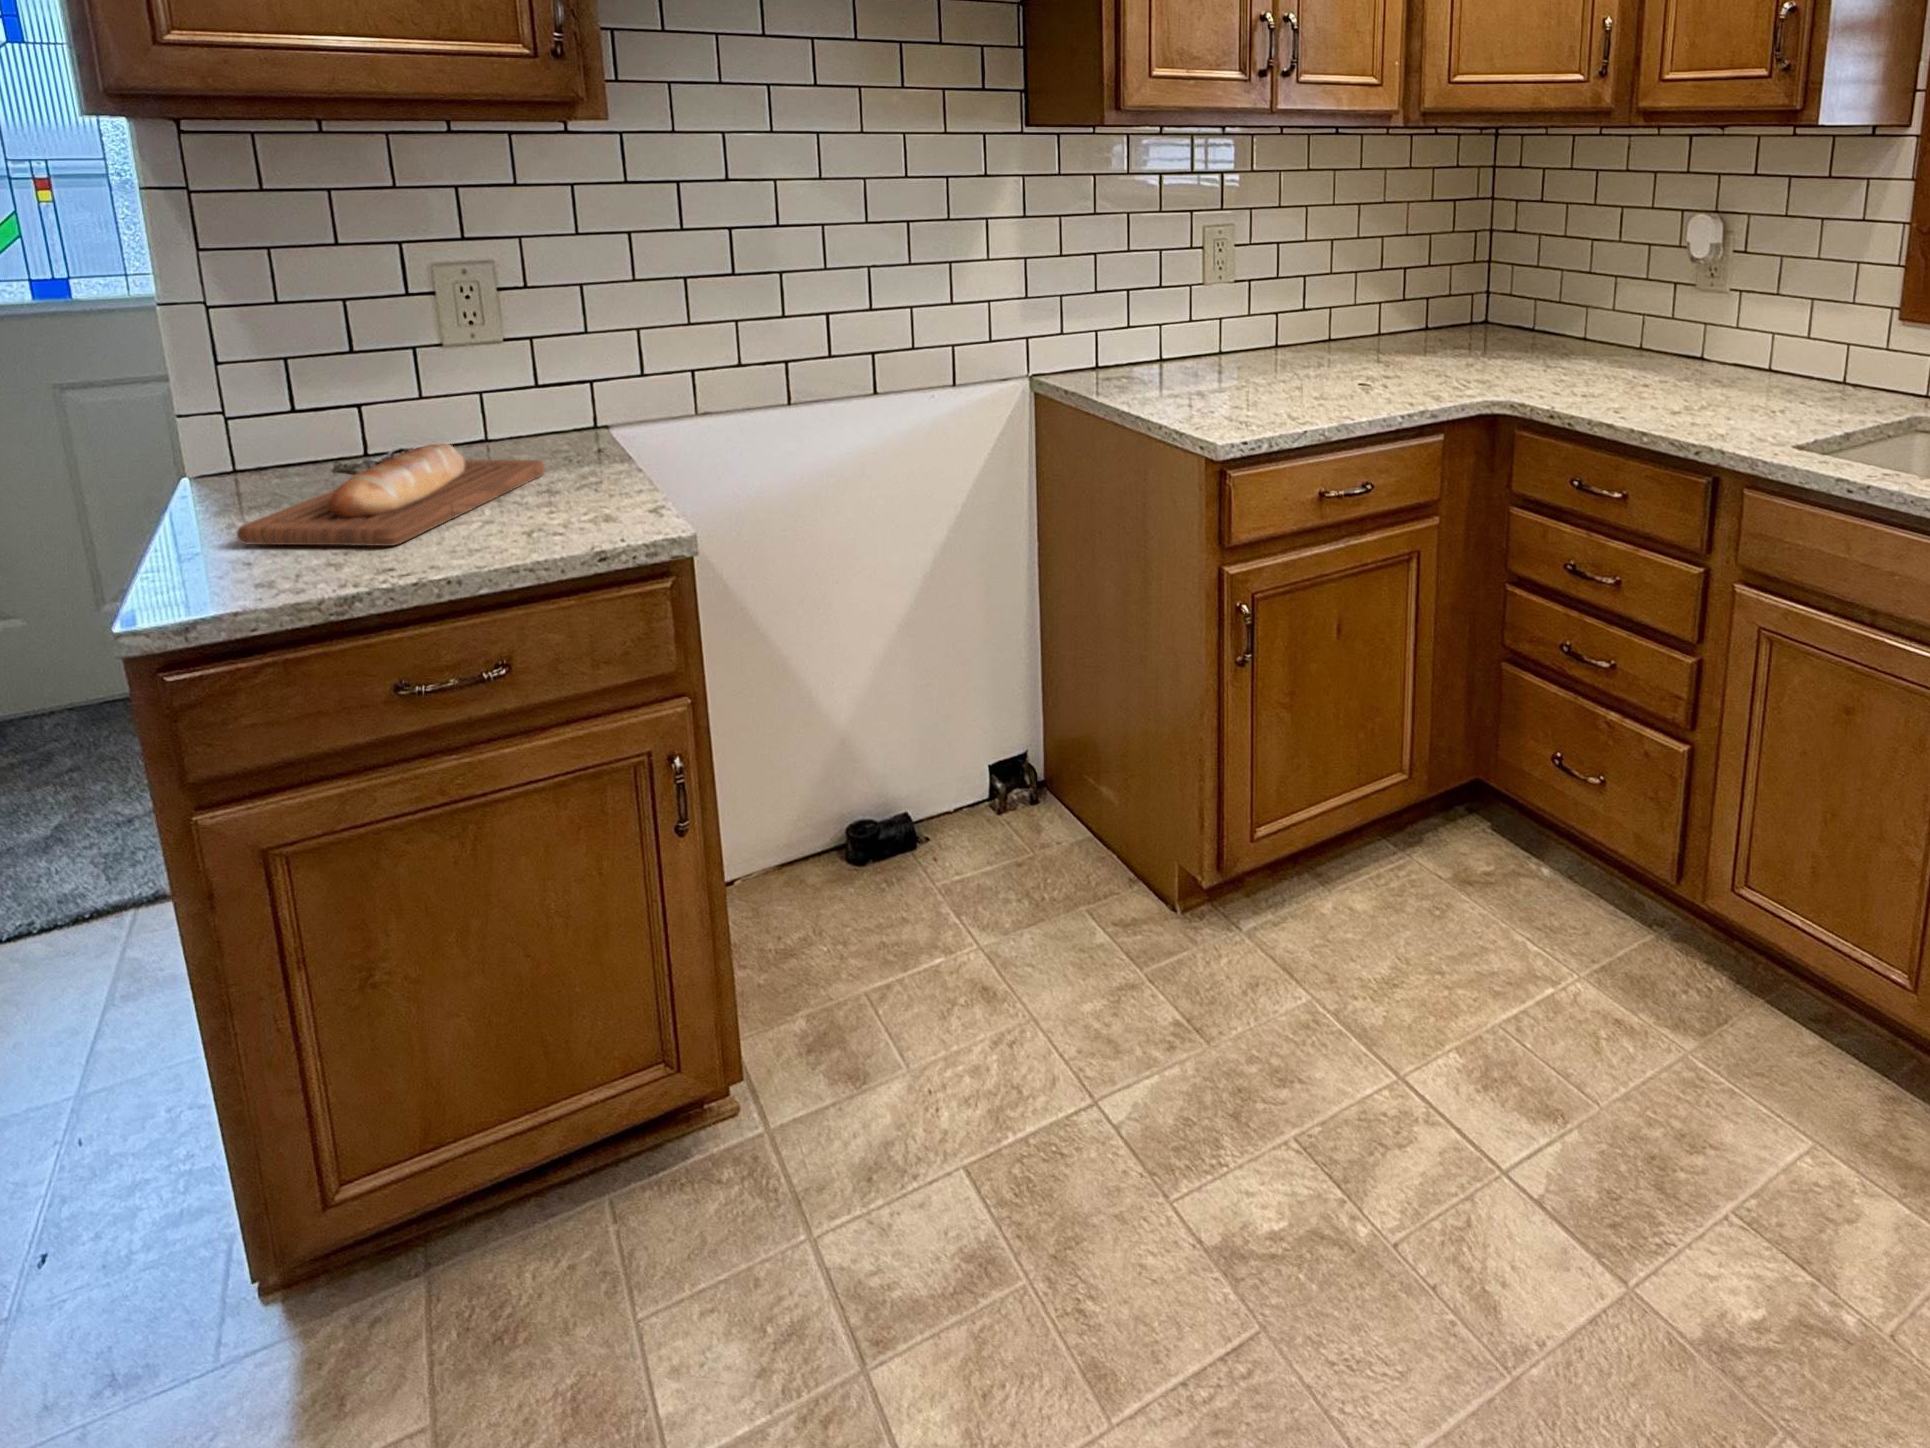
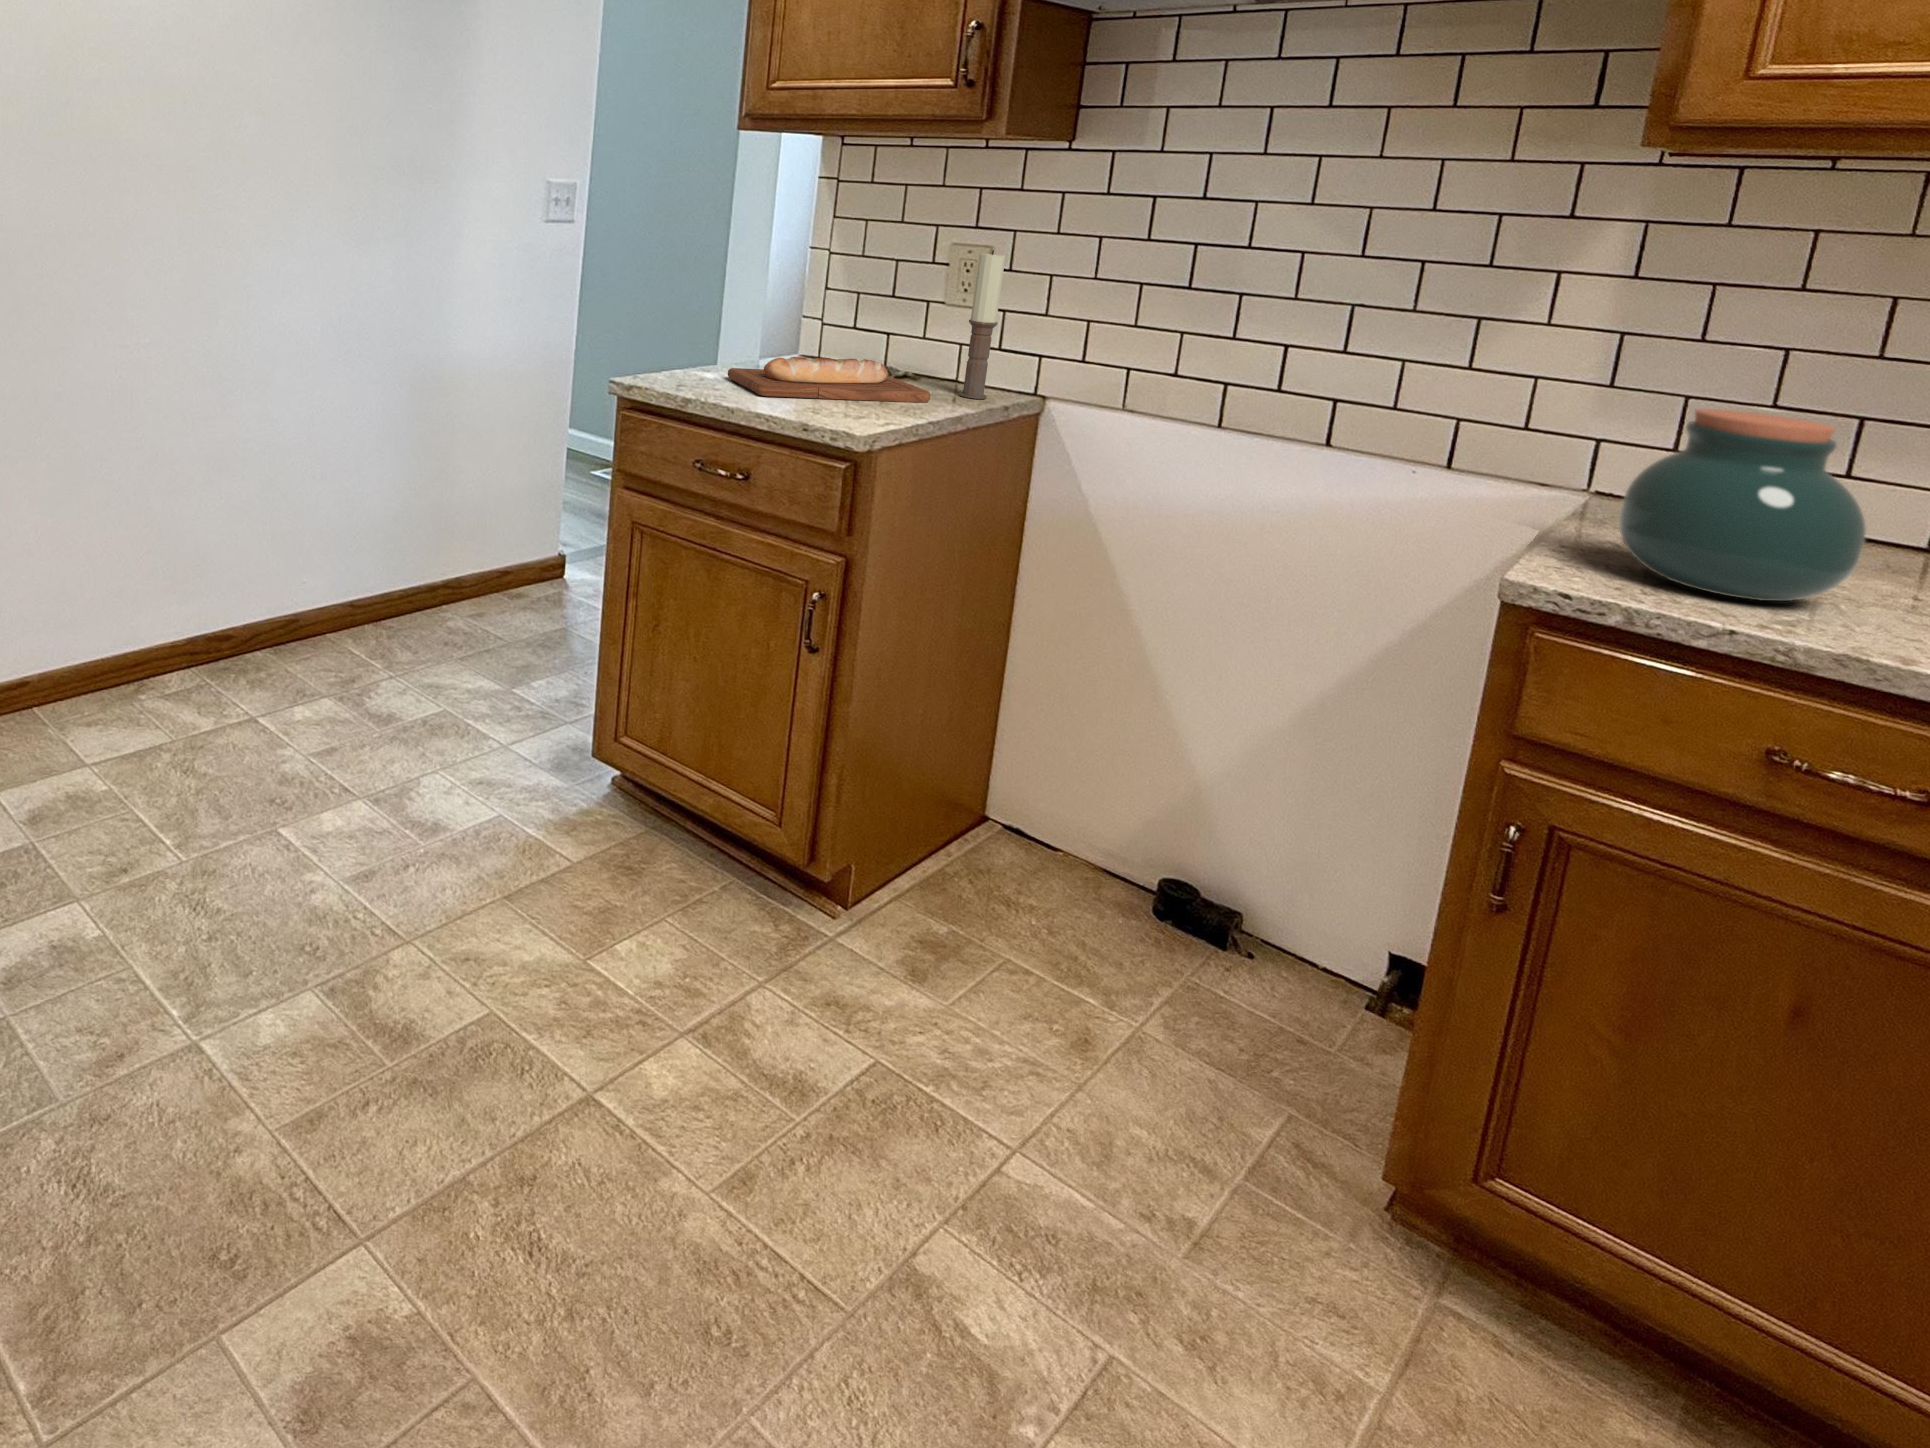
candle: none [505,262,559,454] -> present [959,250,1005,399]
jar: none [1186,299,1289,418] -> present [1619,409,1866,601]

